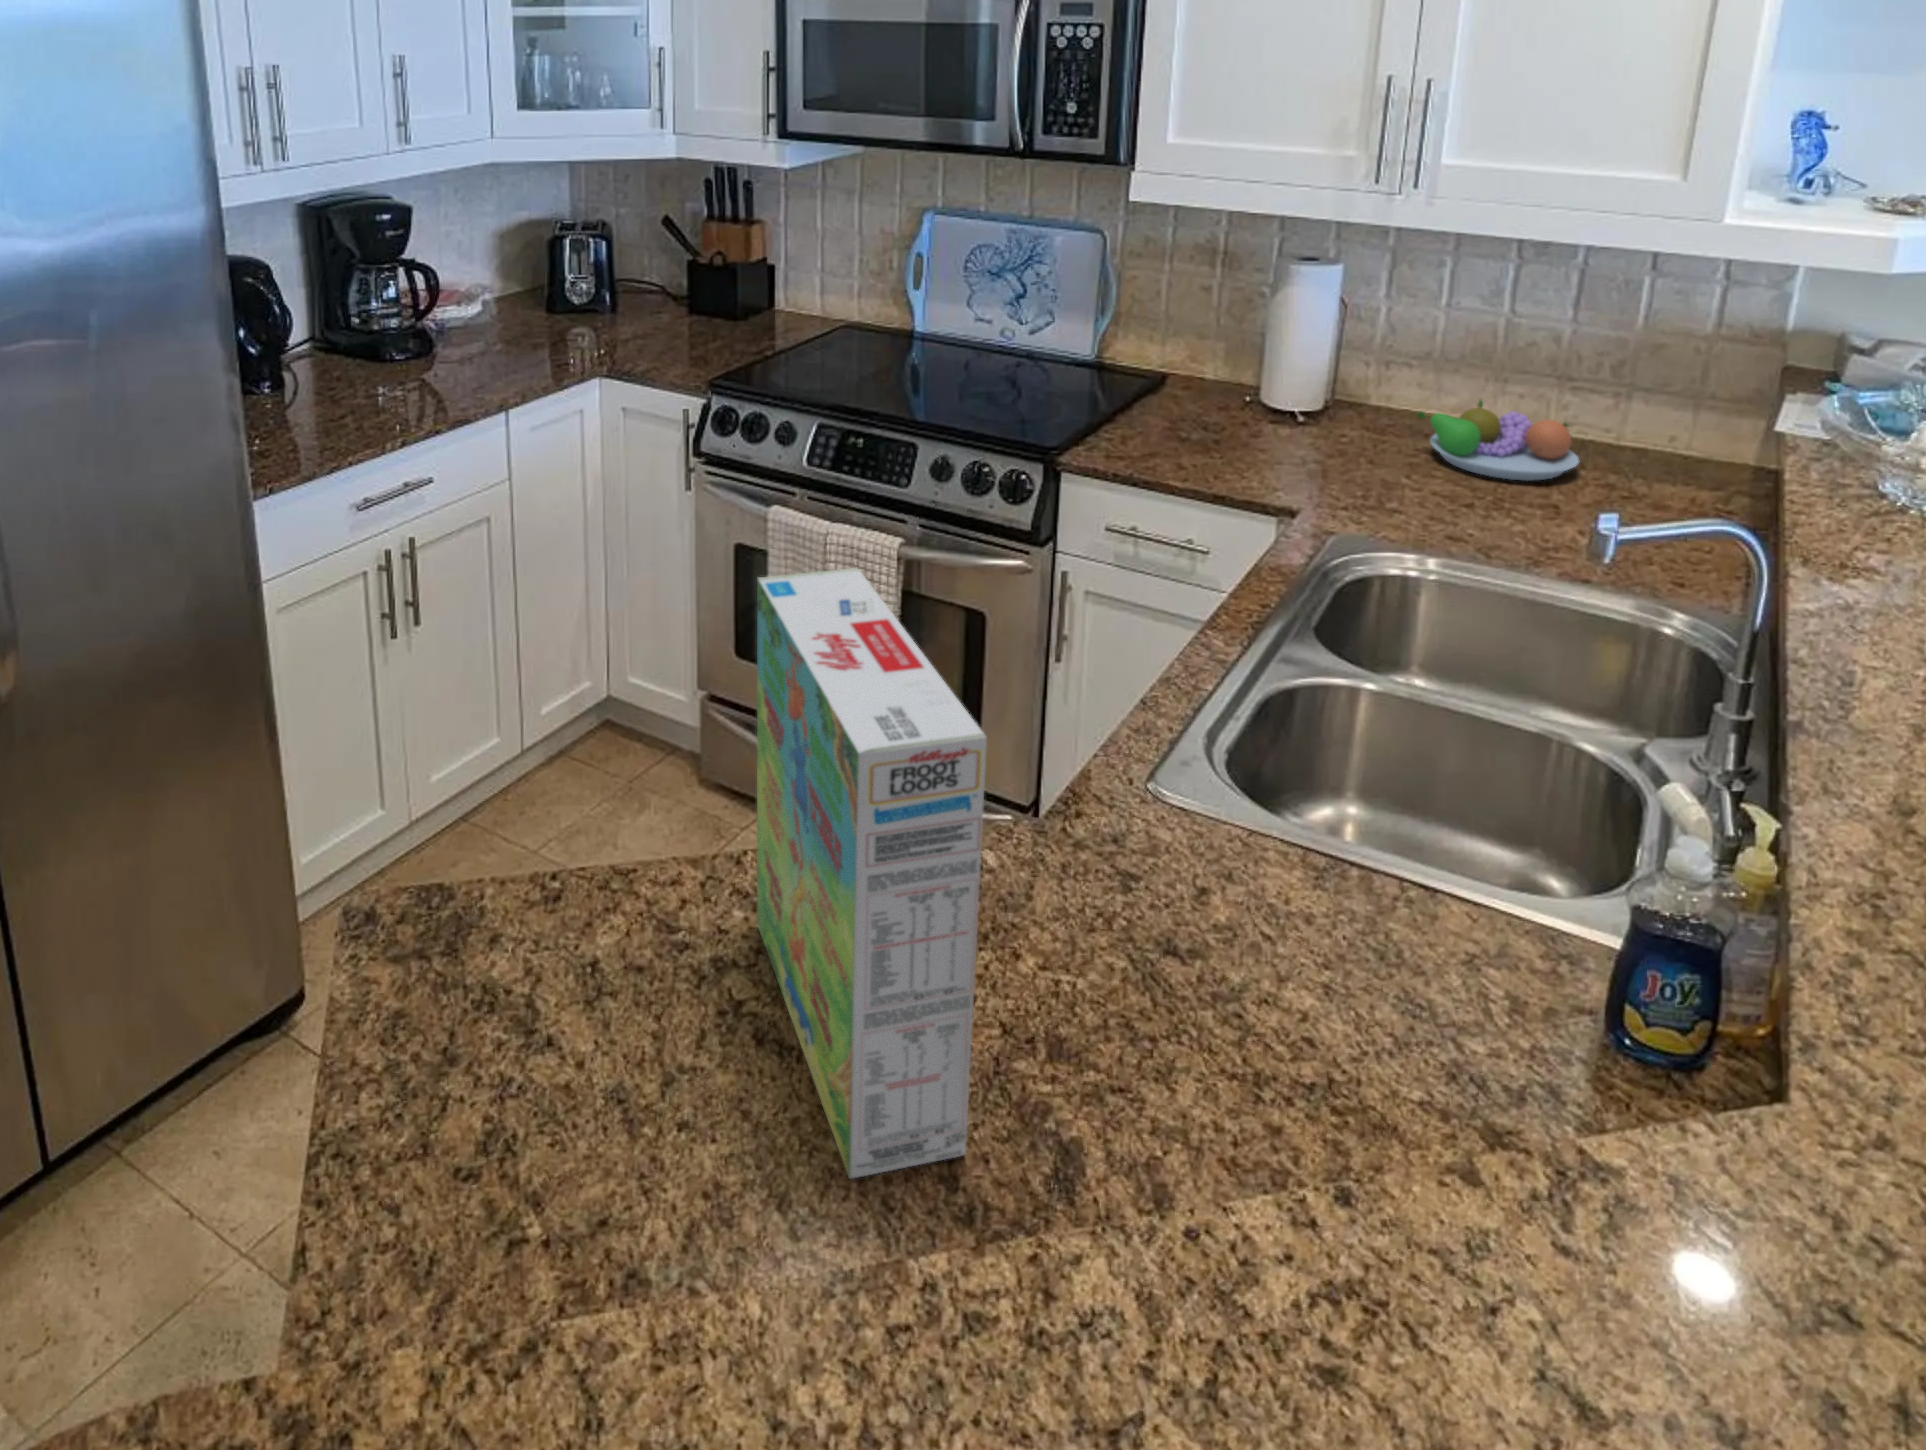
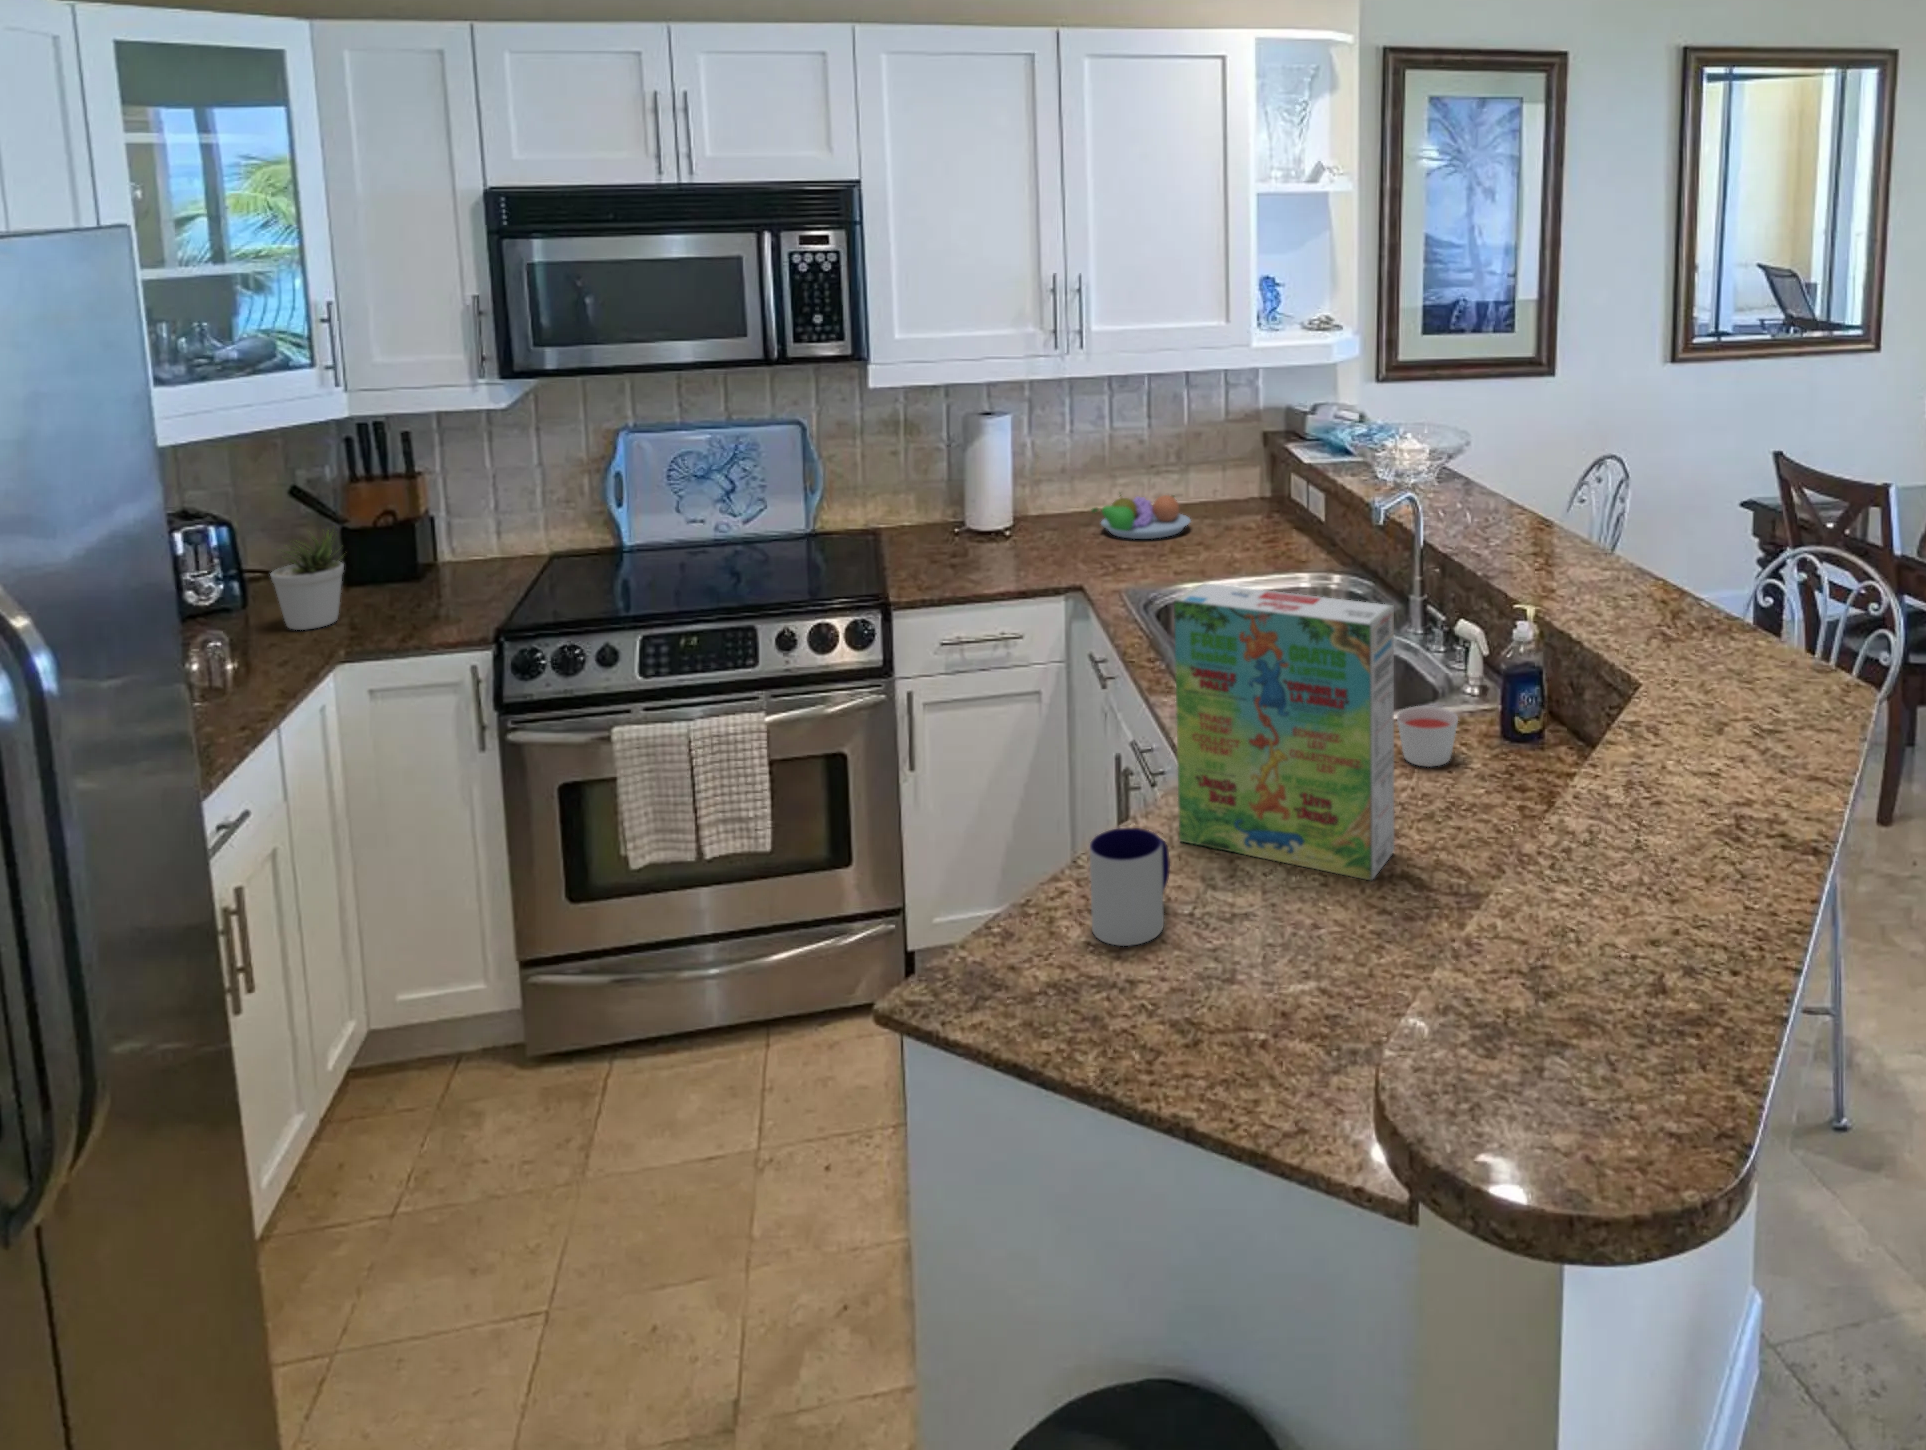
potted plant: none [593,257,648,343] -> present [270,530,344,630]
mug: none [432,862,589,1044] -> present [1090,828,1170,946]
candle: none [1266,917,1394,1056] -> present [1397,706,1458,767]

